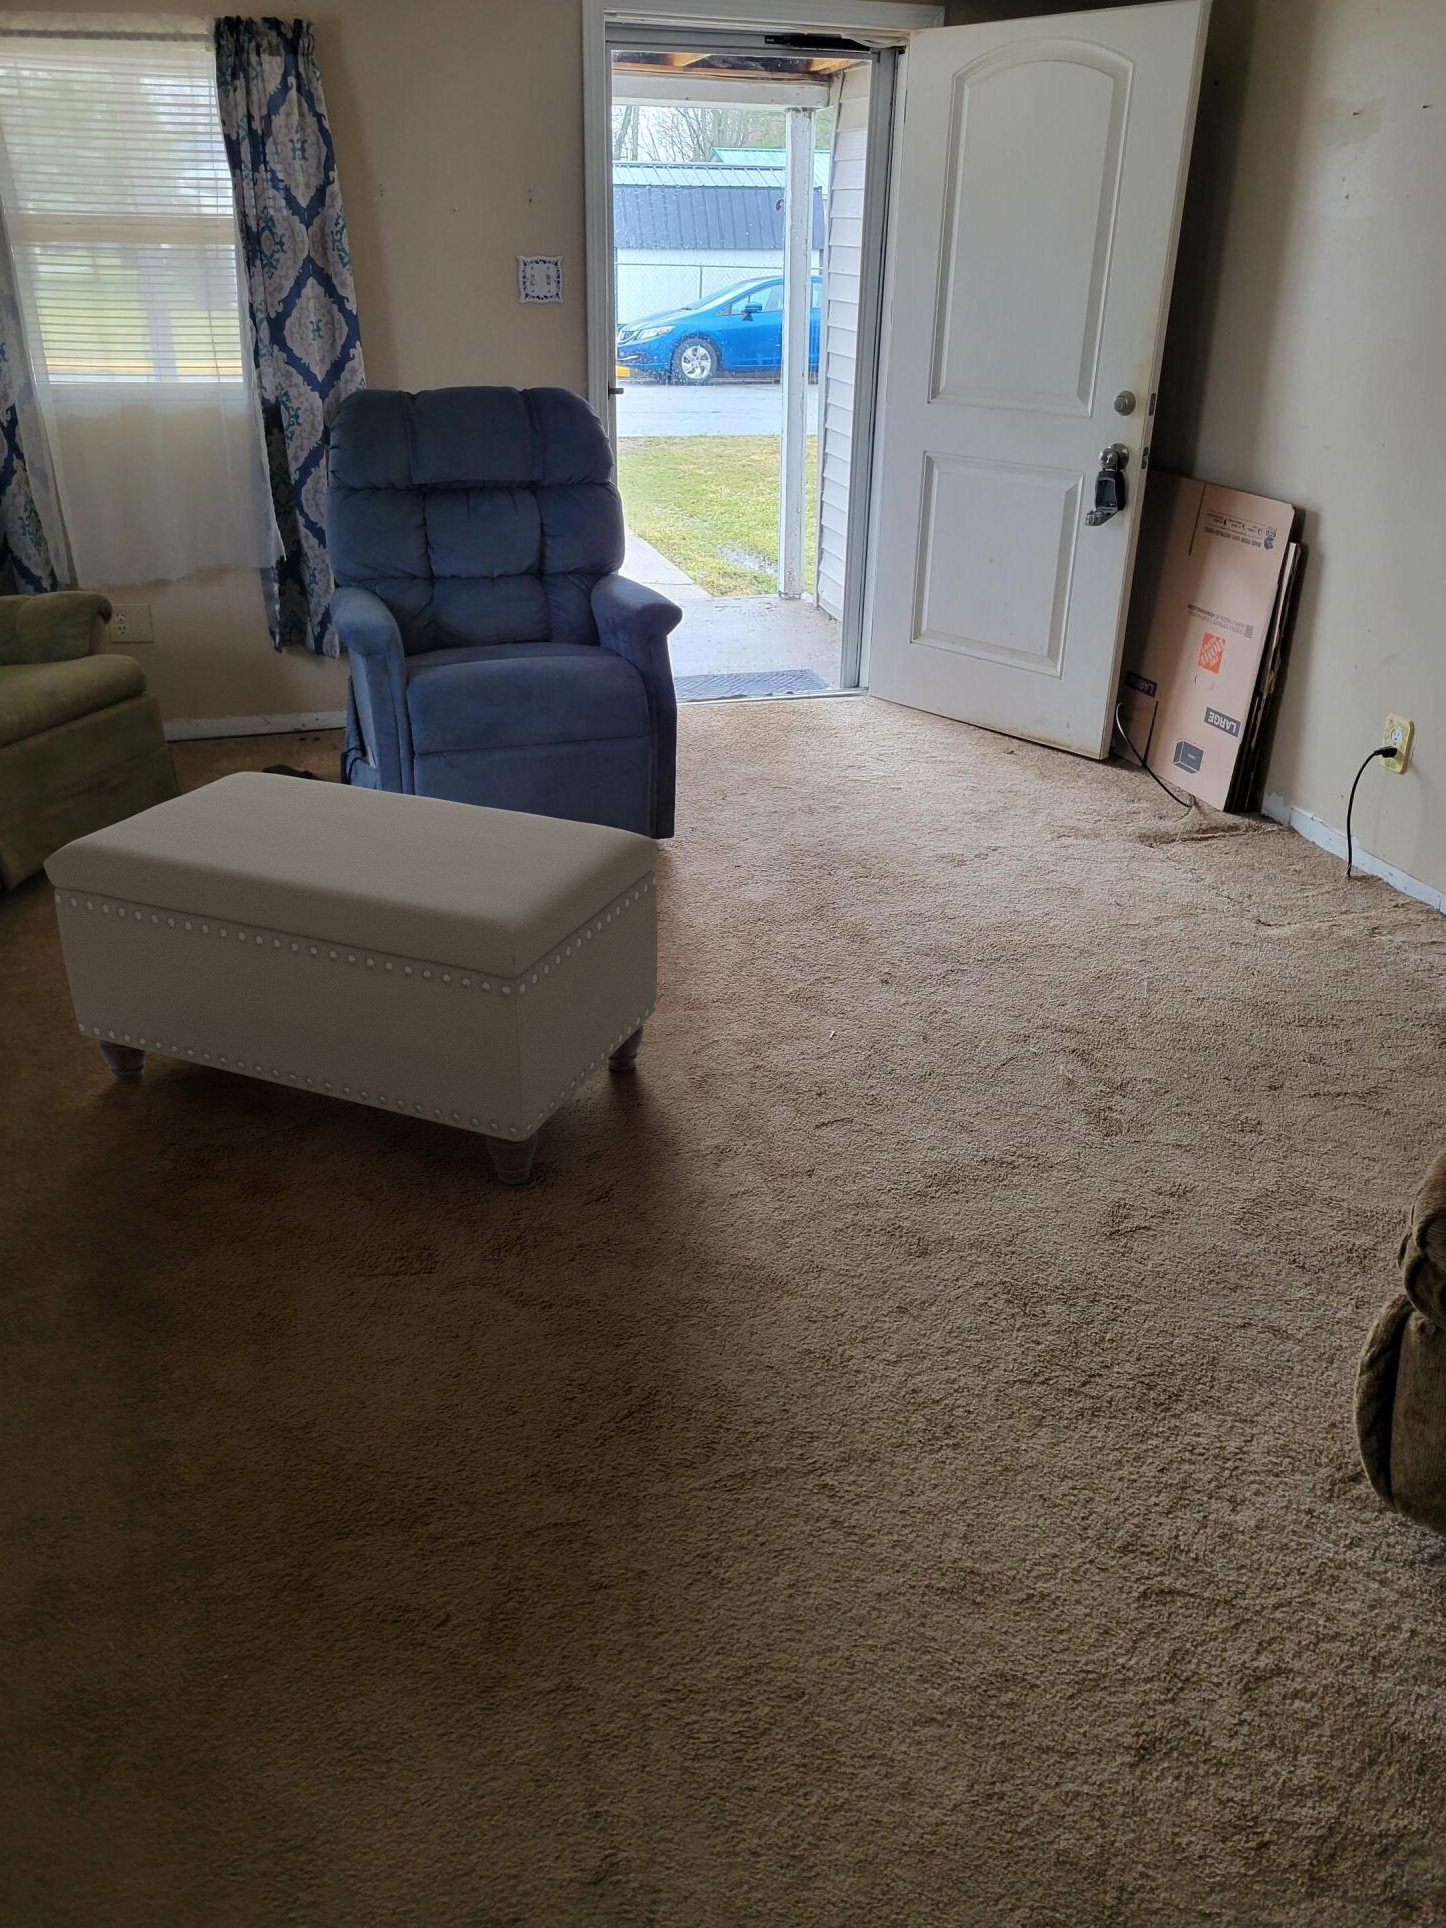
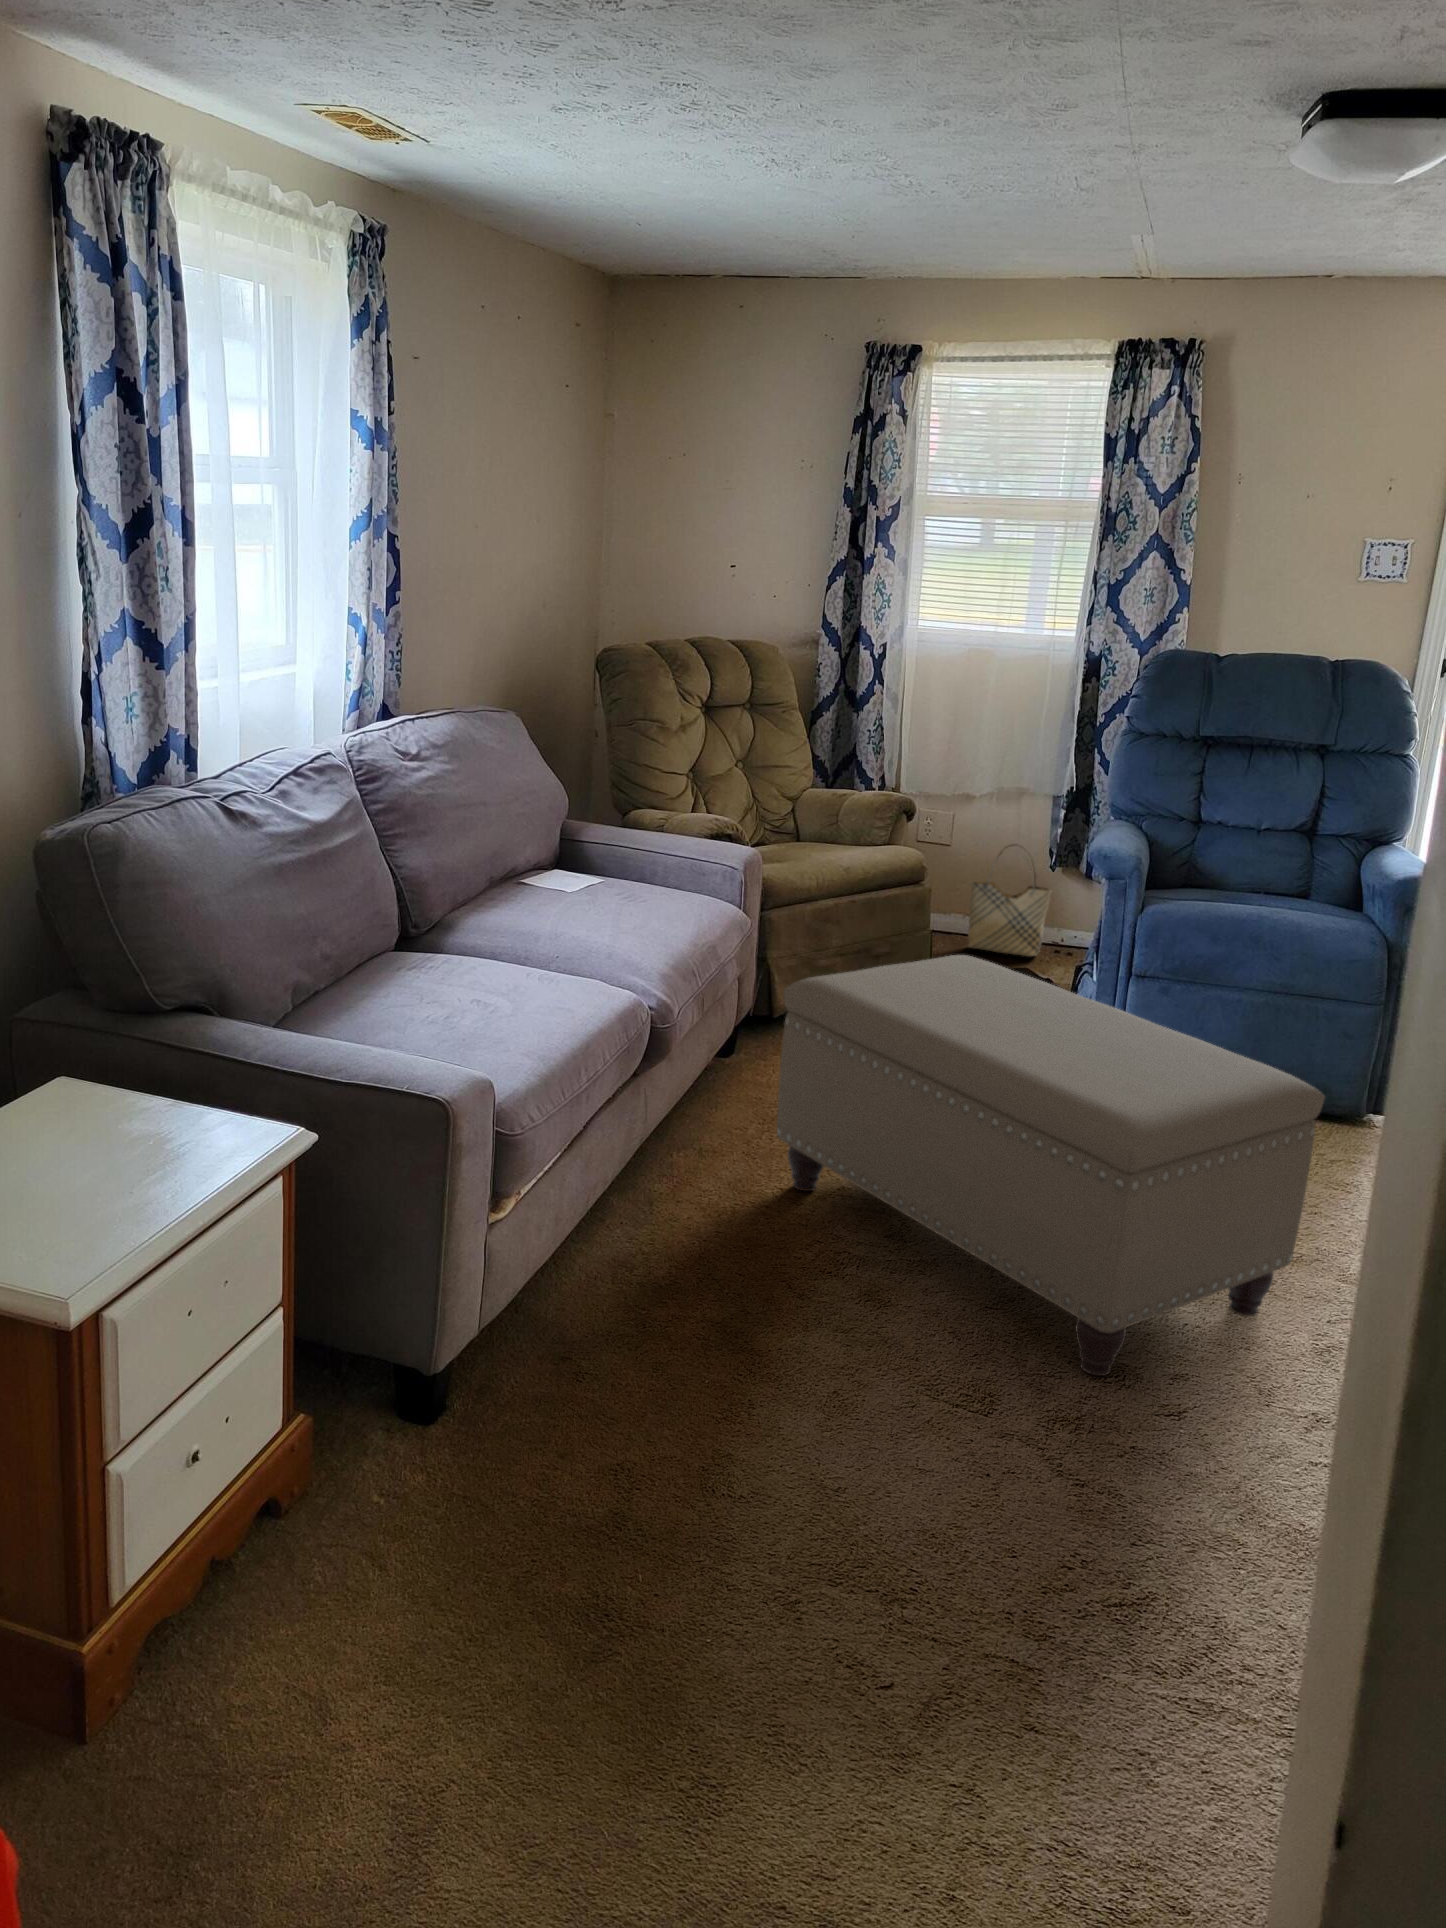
woven basket: none [194,626,288,750] -> present [968,845,1051,956]

